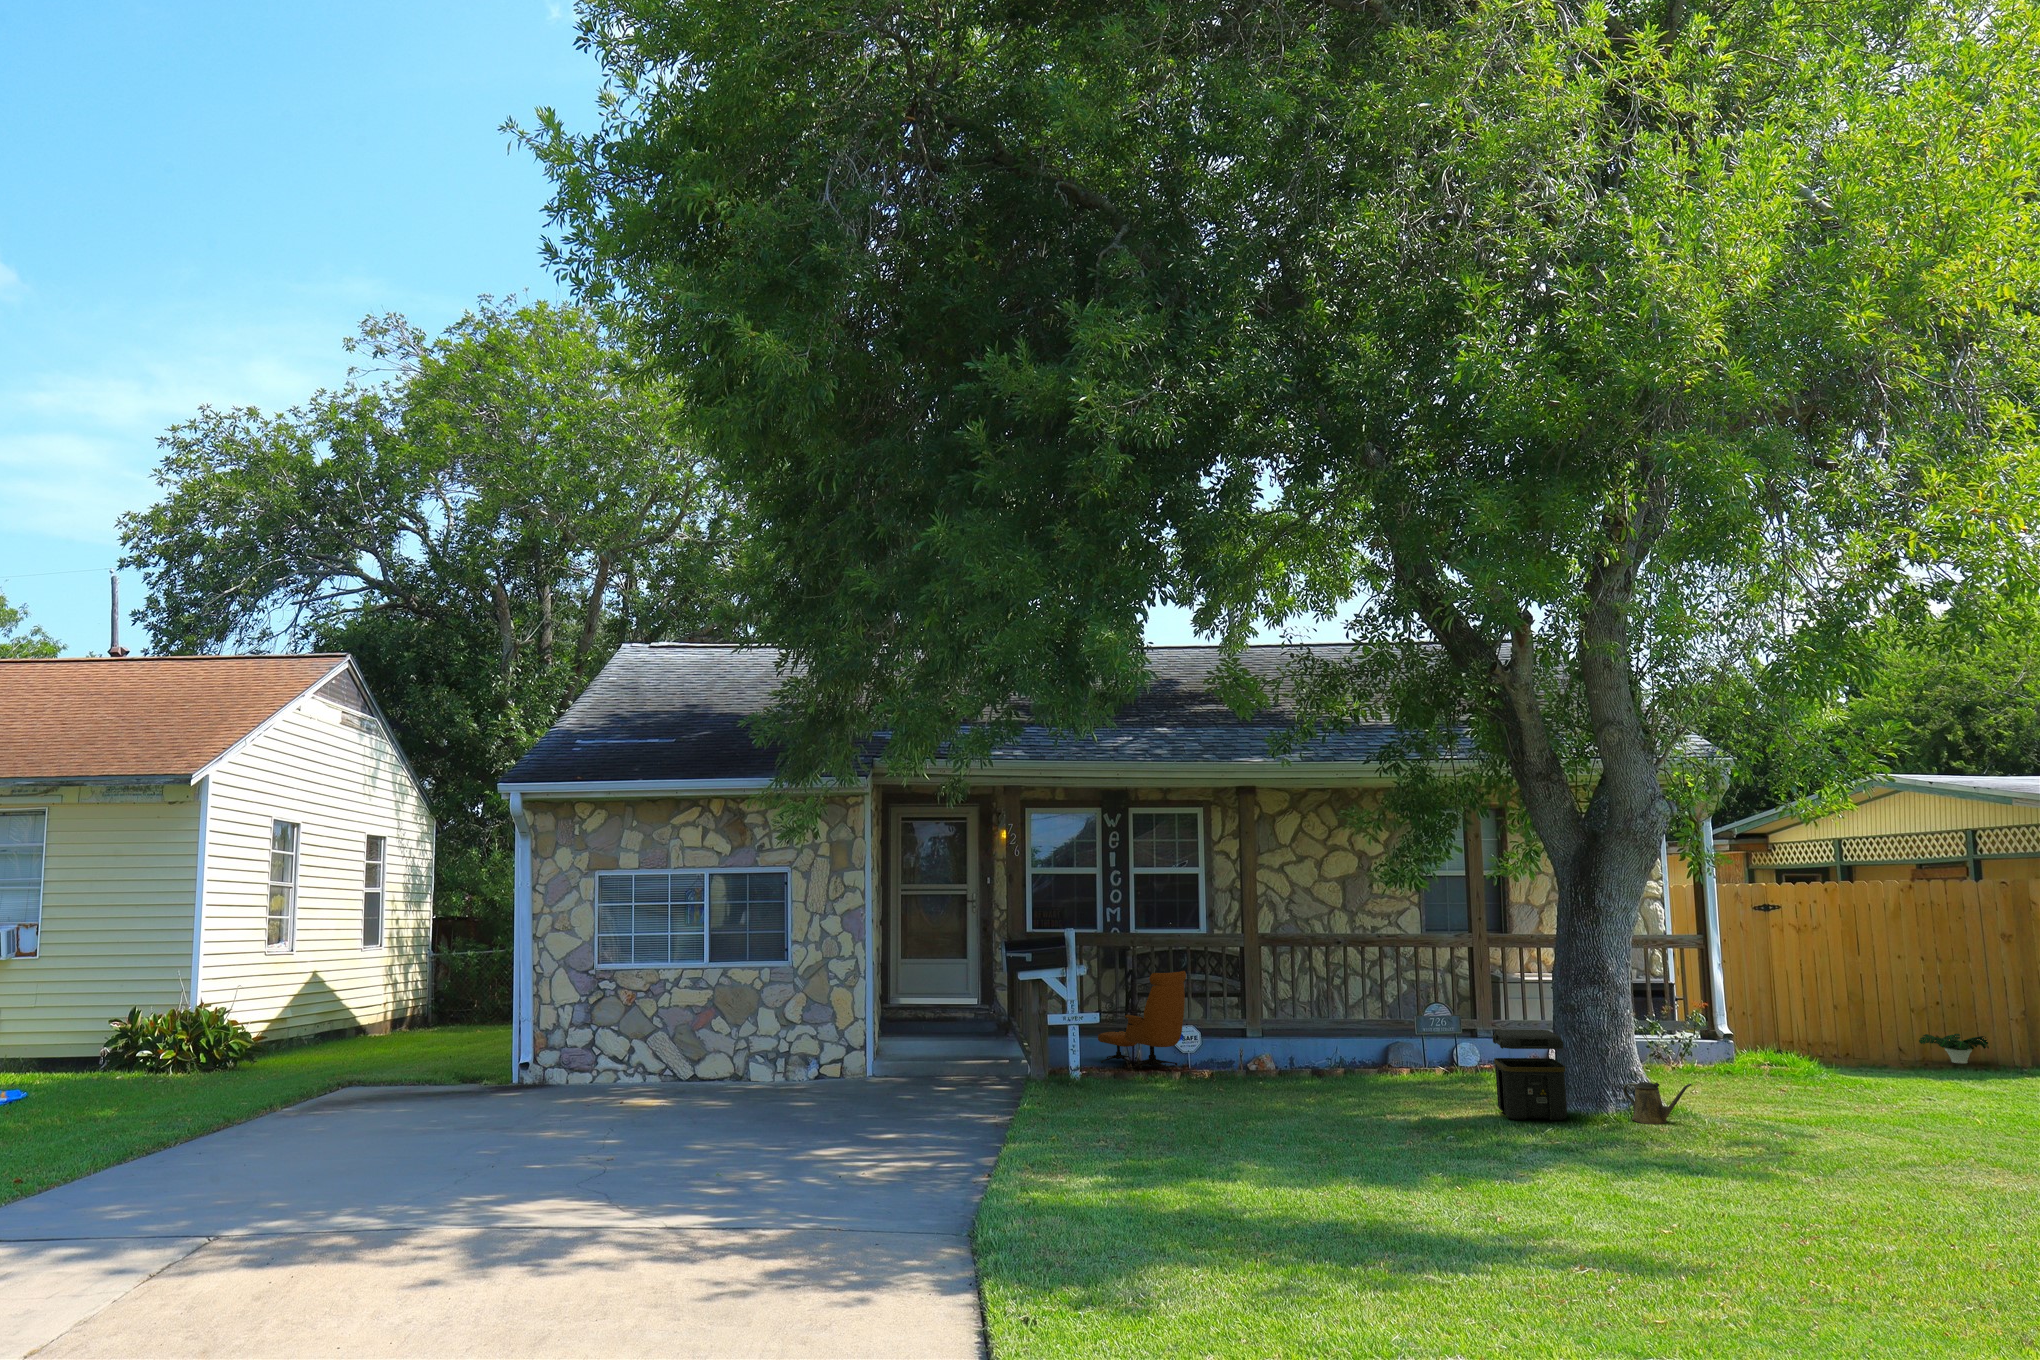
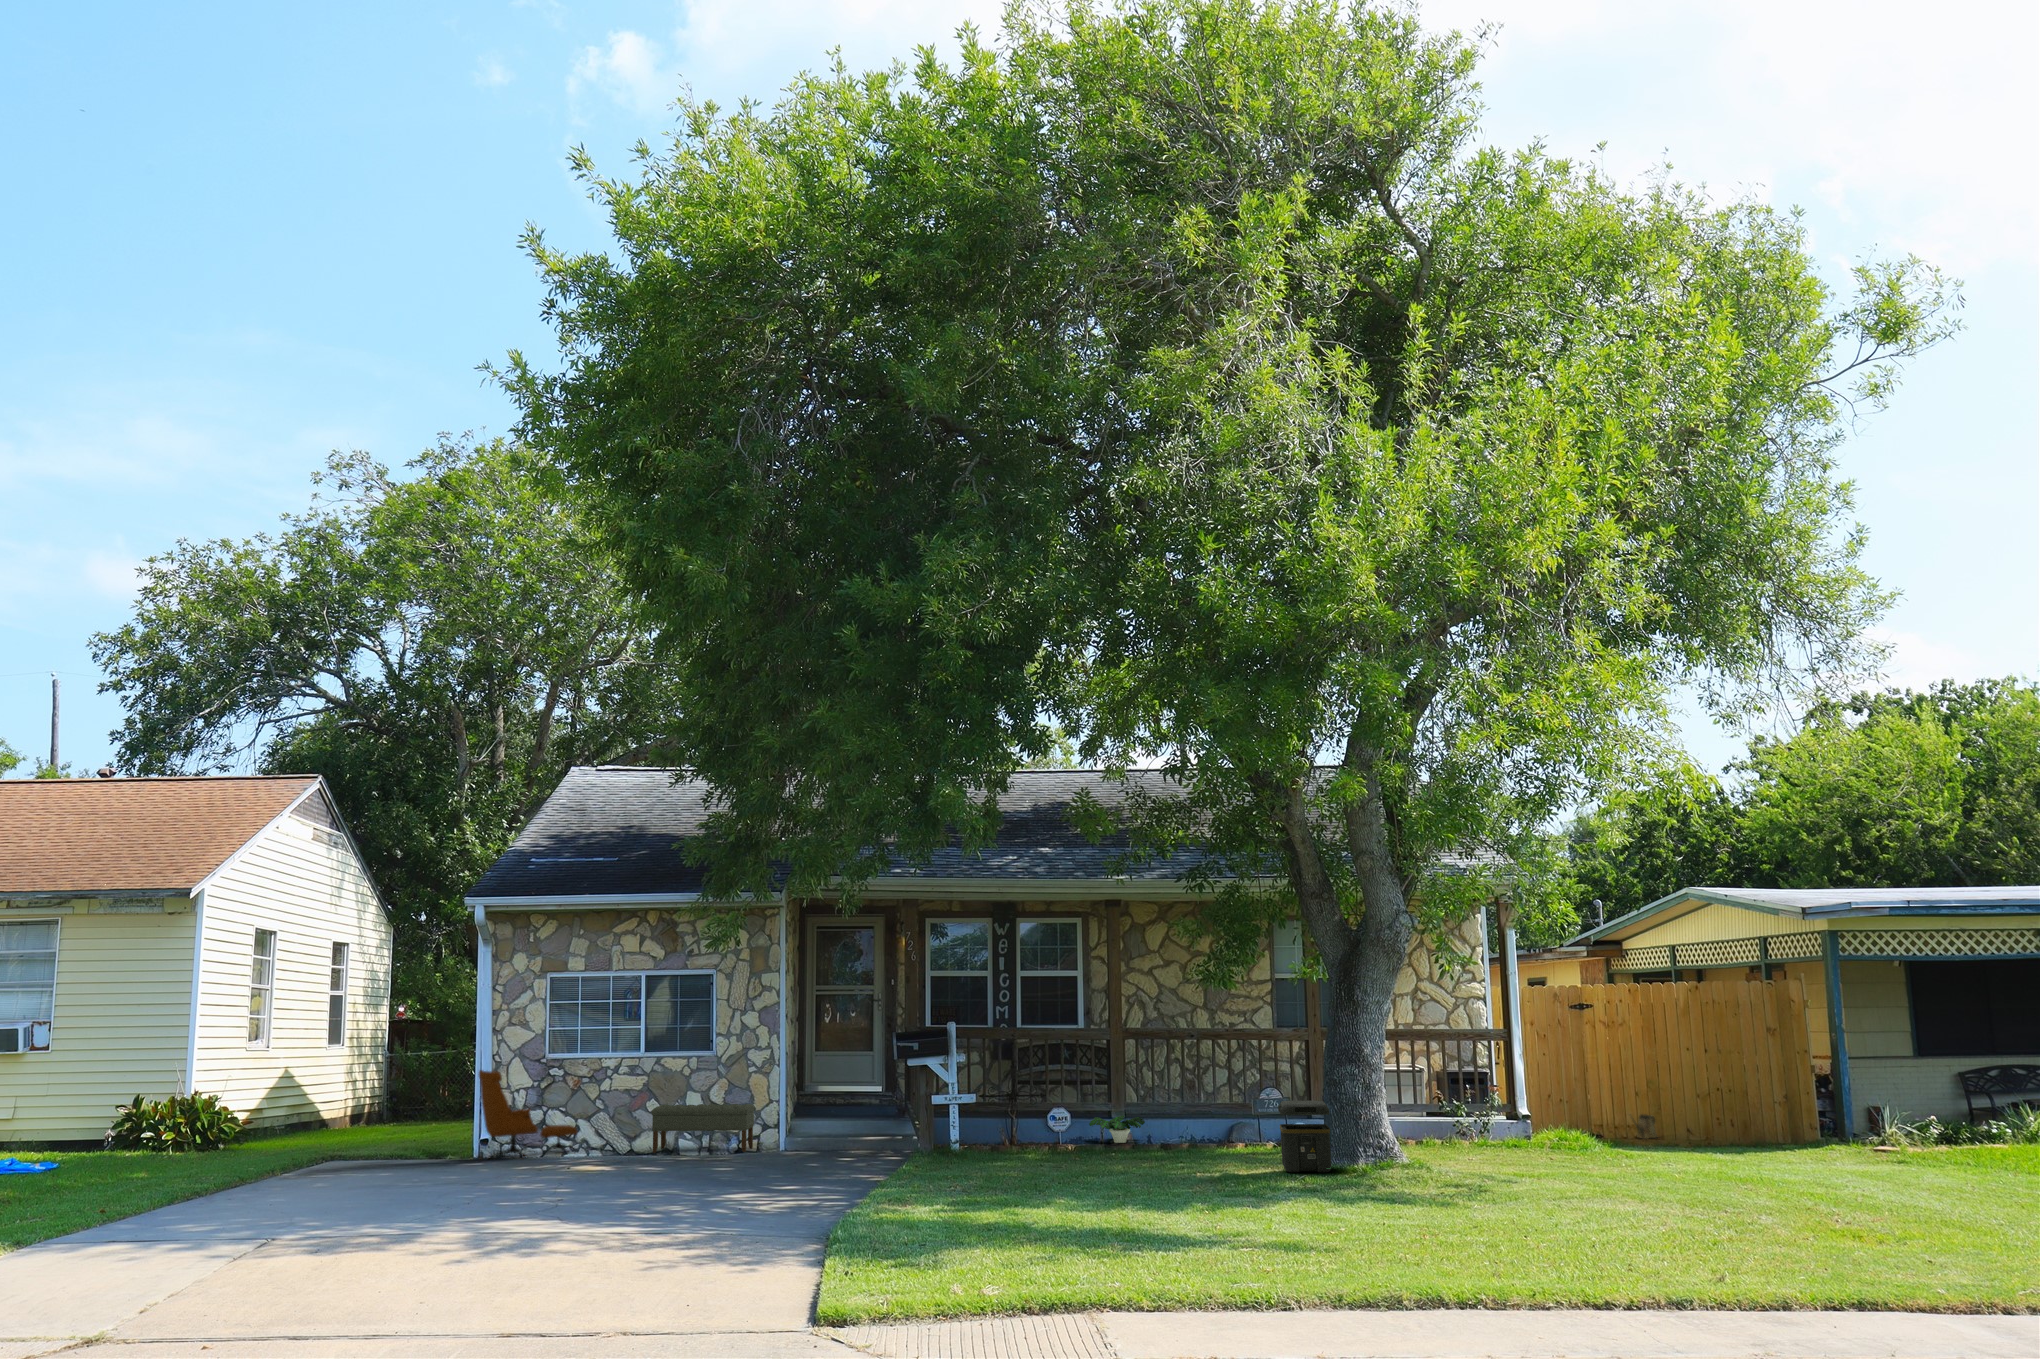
lounge chair: present [1098,971,1186,1072] -> present [479,1070,577,1157]
bench: none [716,1022,836,1080] -> present [652,1104,755,1153]
potted plant: present [1919,1034,1989,1064] -> present [1089,1116,1145,1143]
watering can: present [1623,1082,1691,1124] -> present [1634,1114,1657,1139]

